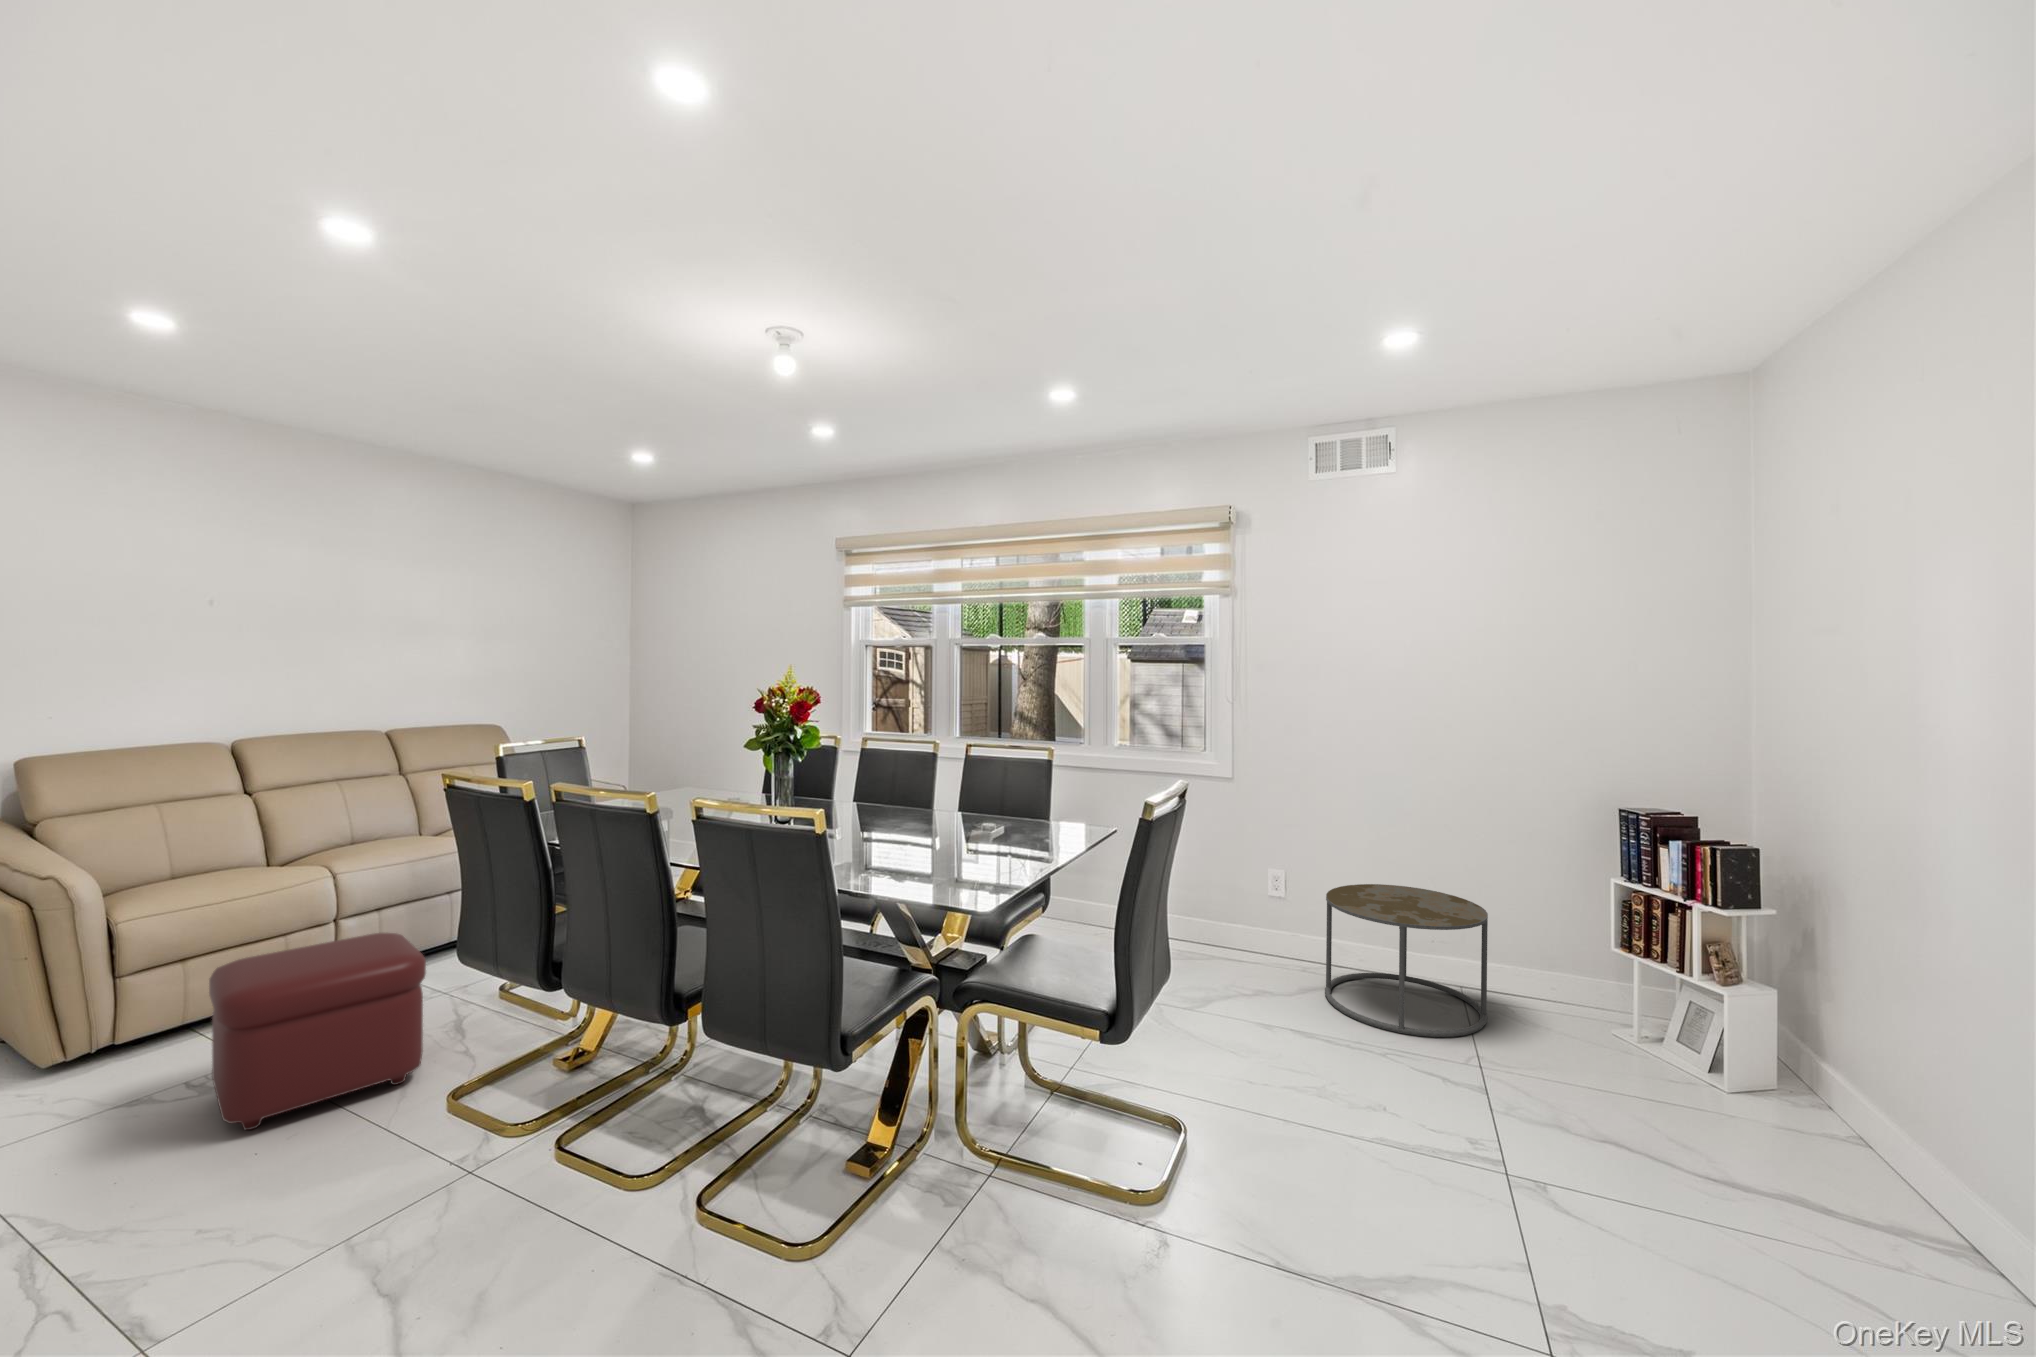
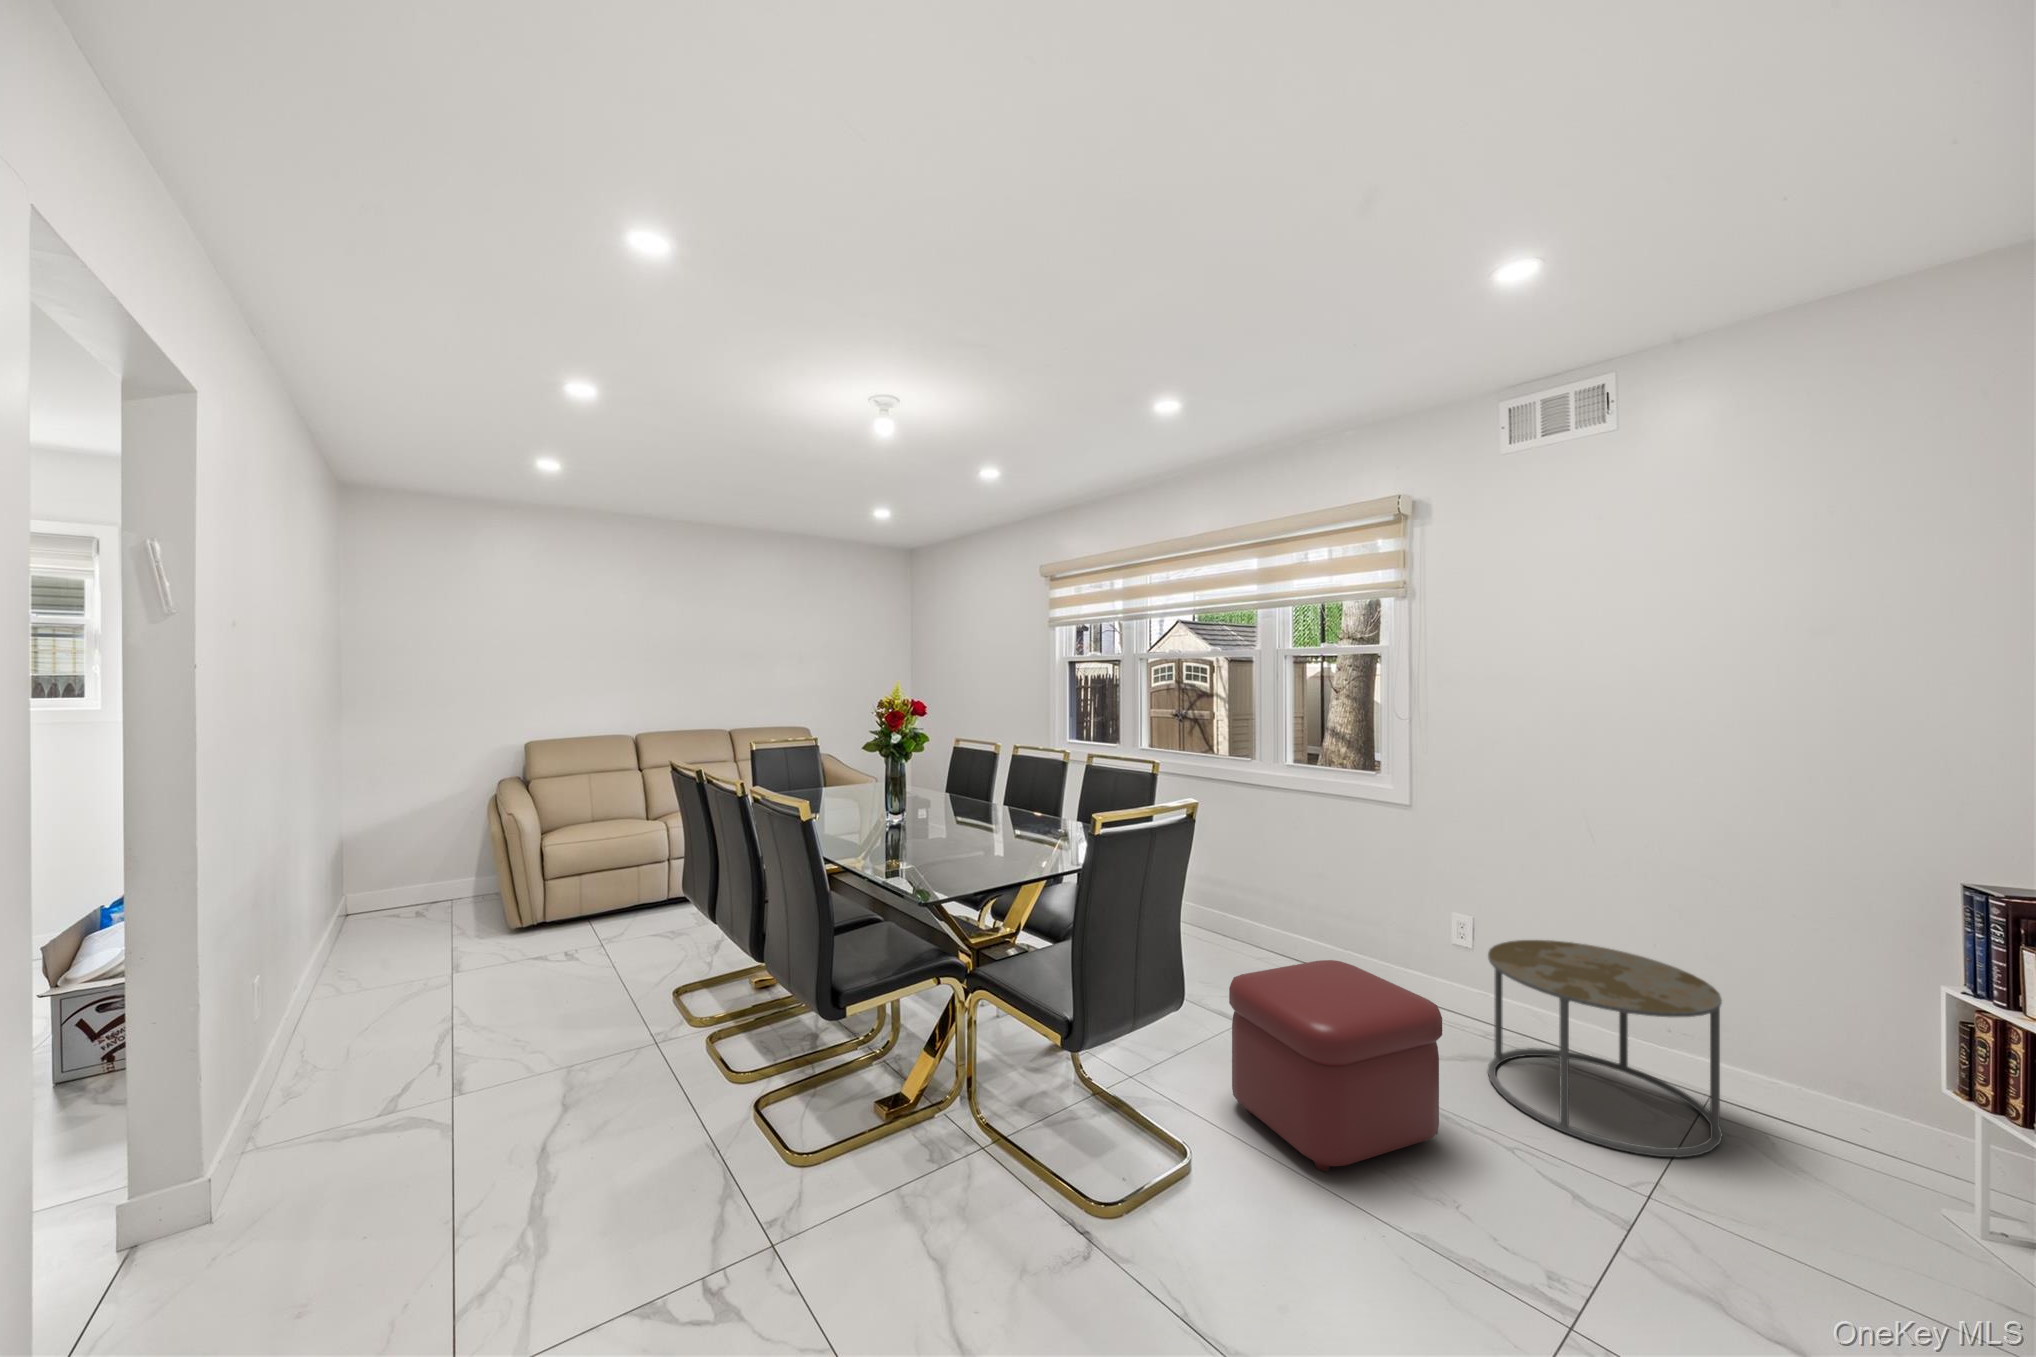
ottoman: present [209,933,426,1130] -> present [1229,960,1442,1171]

